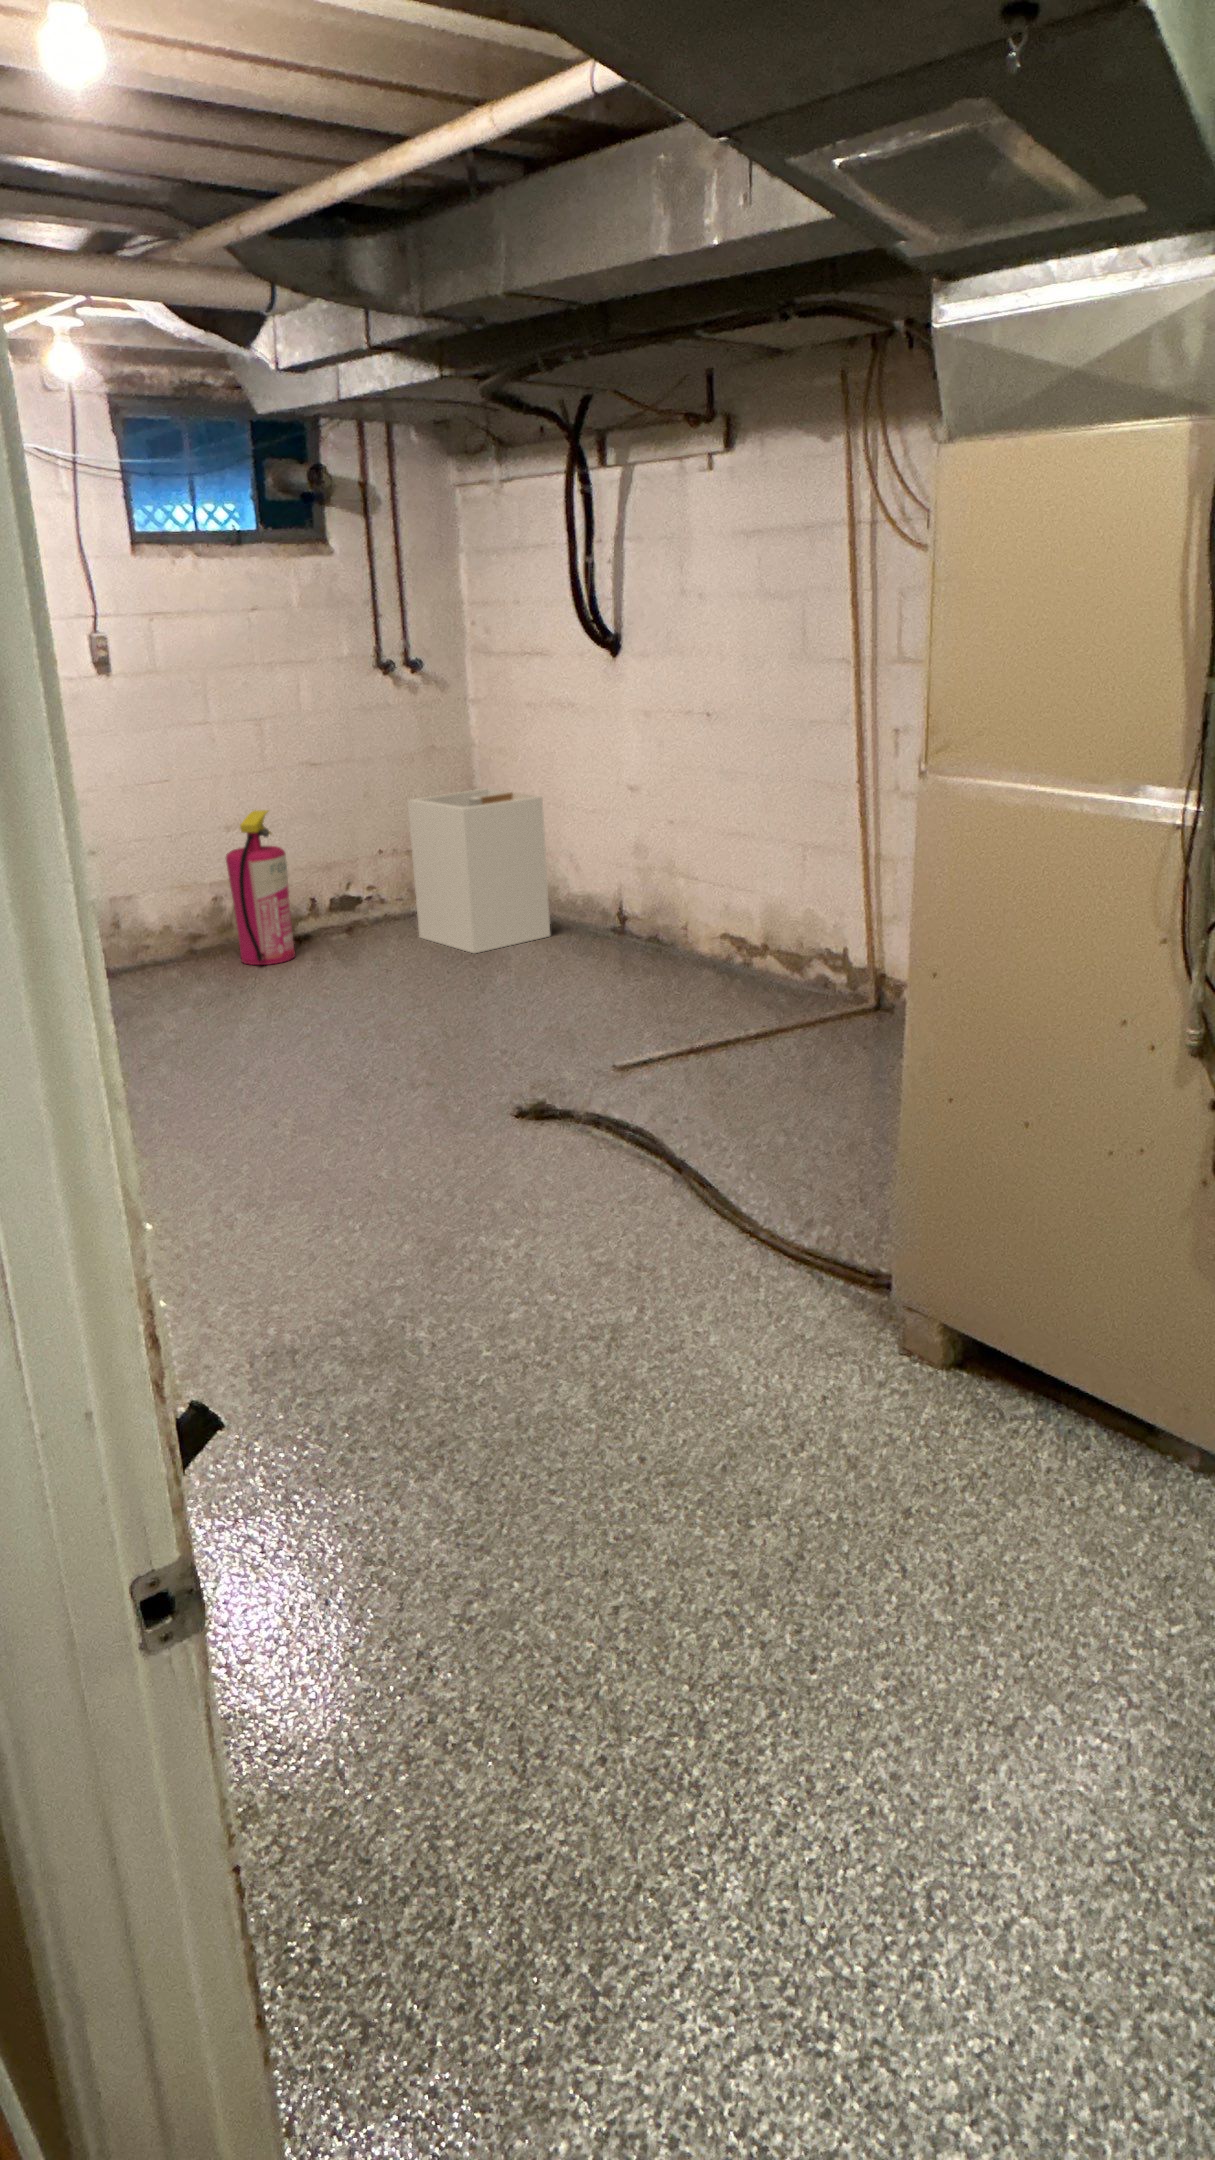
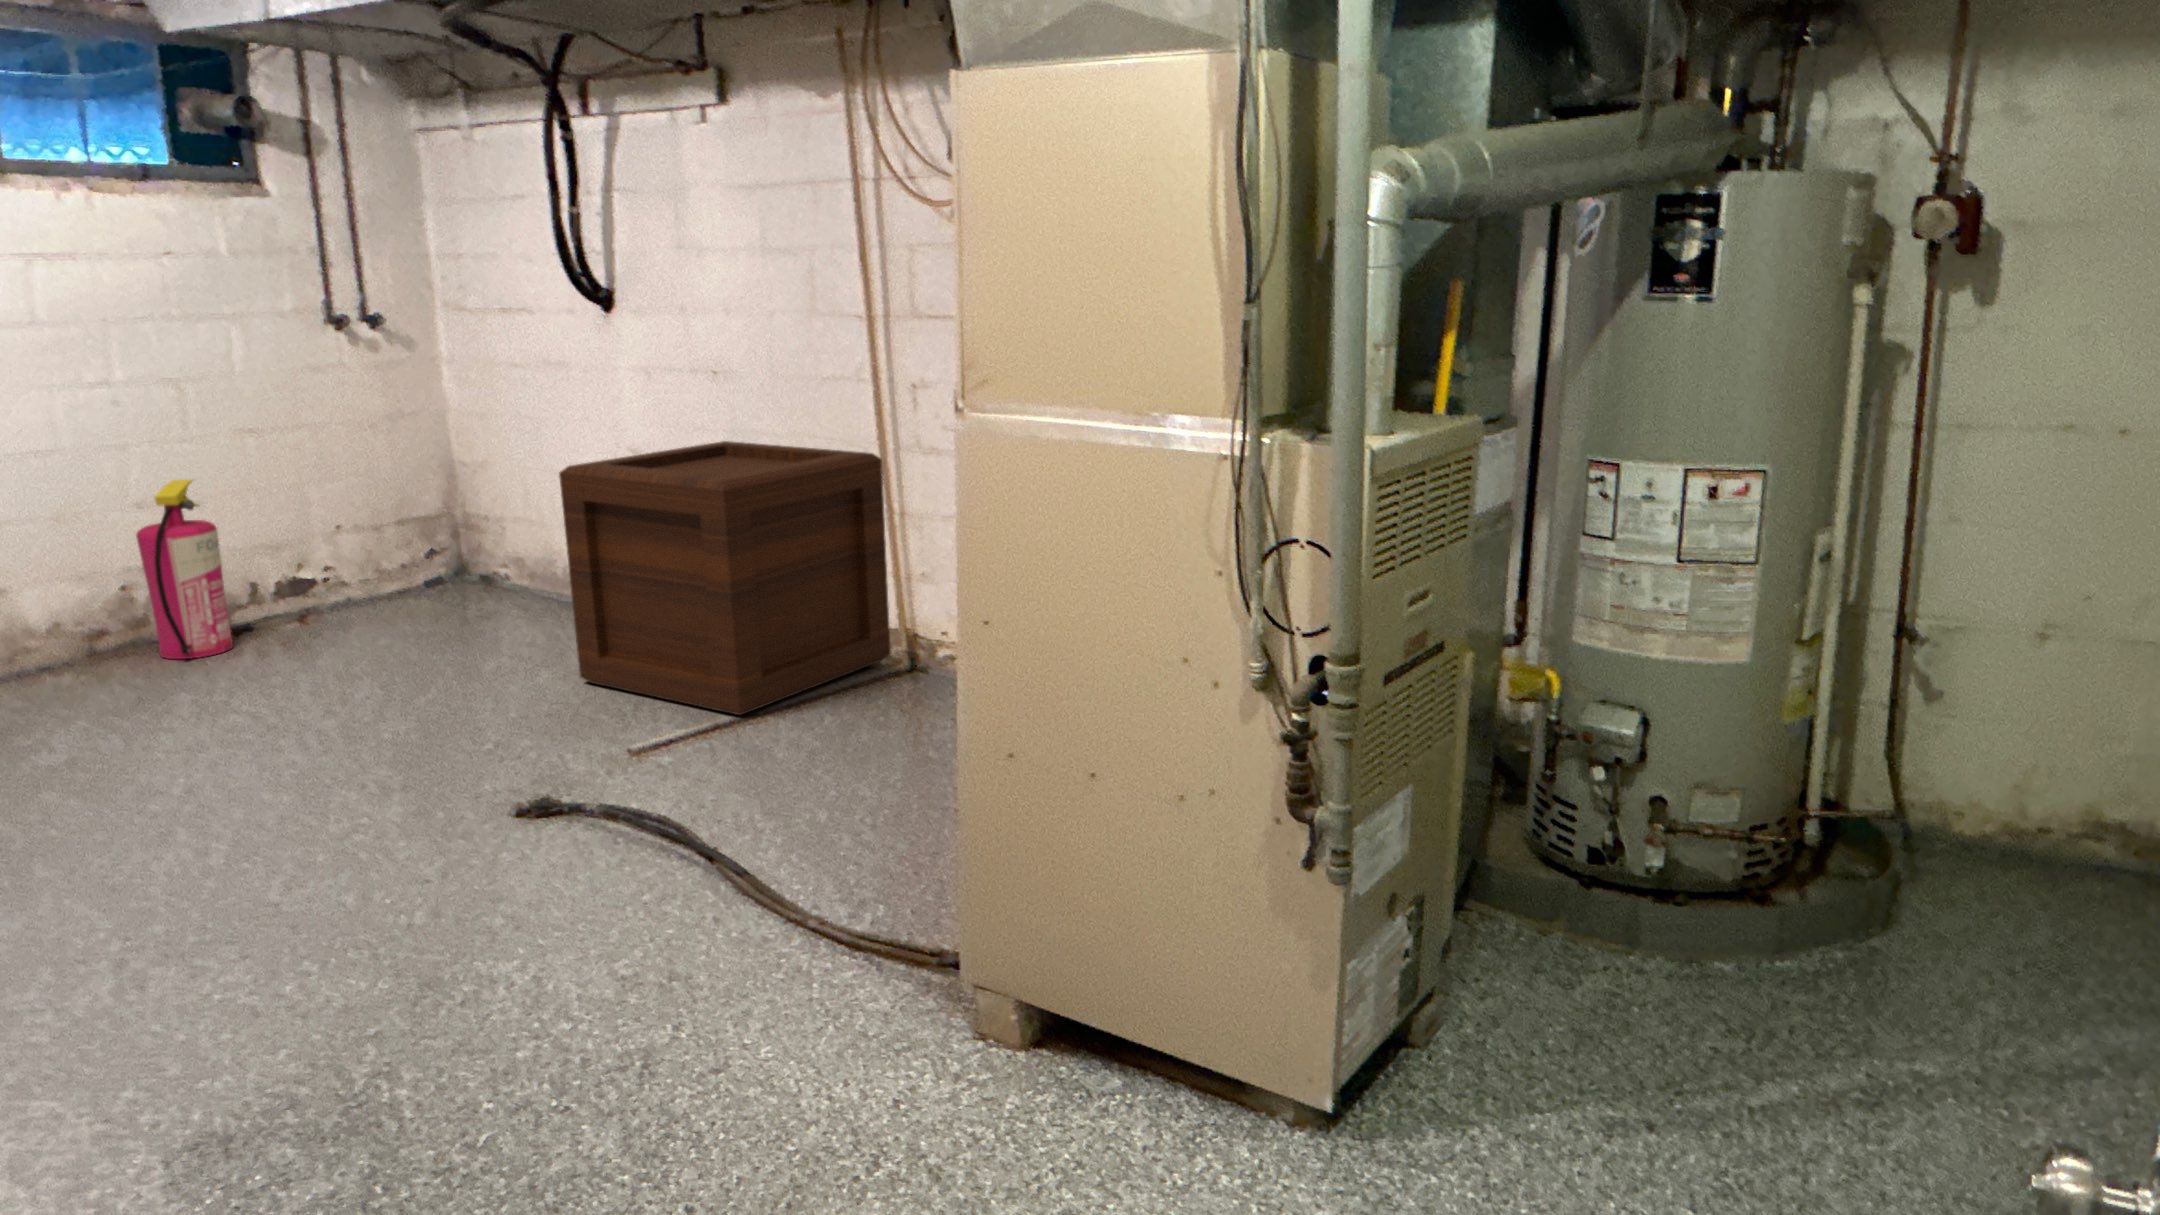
wooden crate: none [565,782,864,1046] -> present [559,441,891,715]
laundry hamper: present [407,788,550,953] -> none [372,453,549,633]

